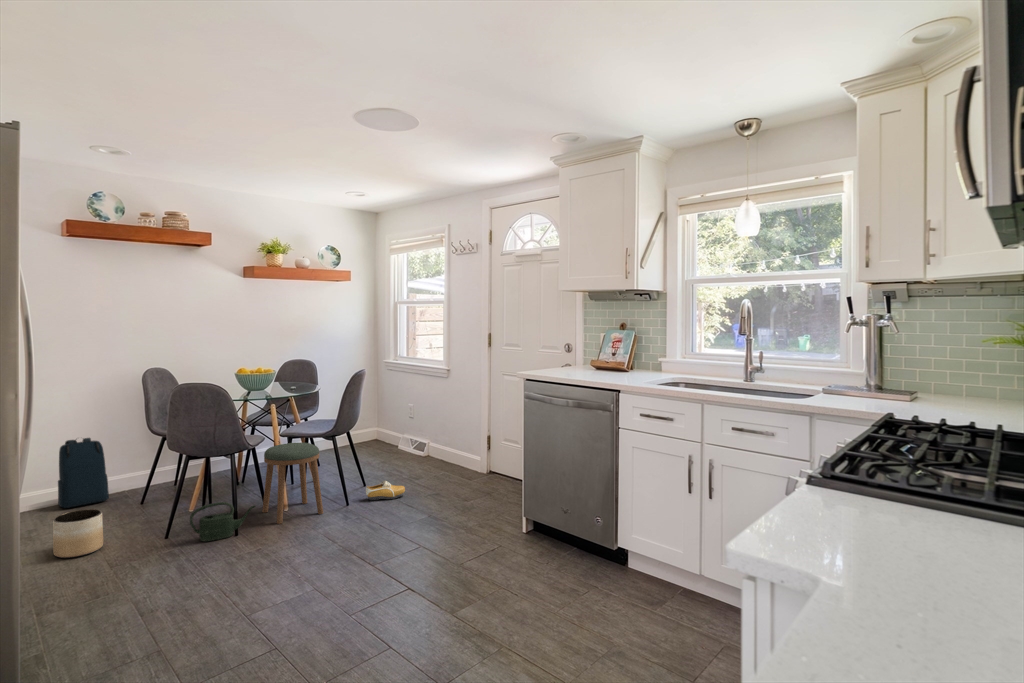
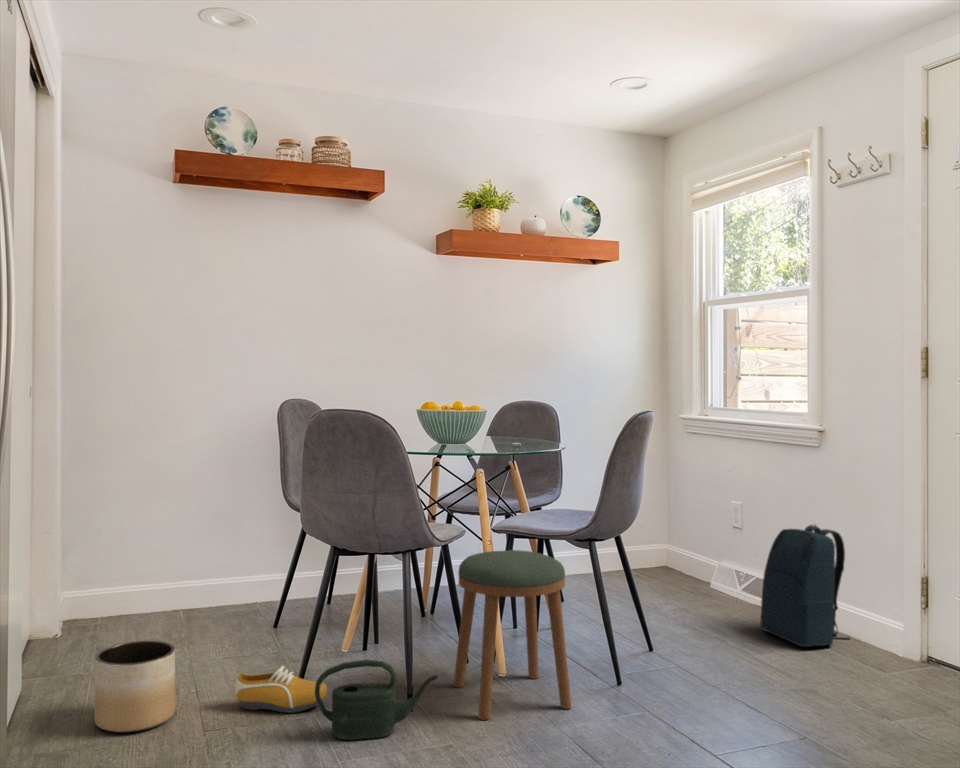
backpack: present [58,438,109,508] -> present [760,525,845,647]
shoe: present [366,481,405,500] -> present [235,666,327,713]

